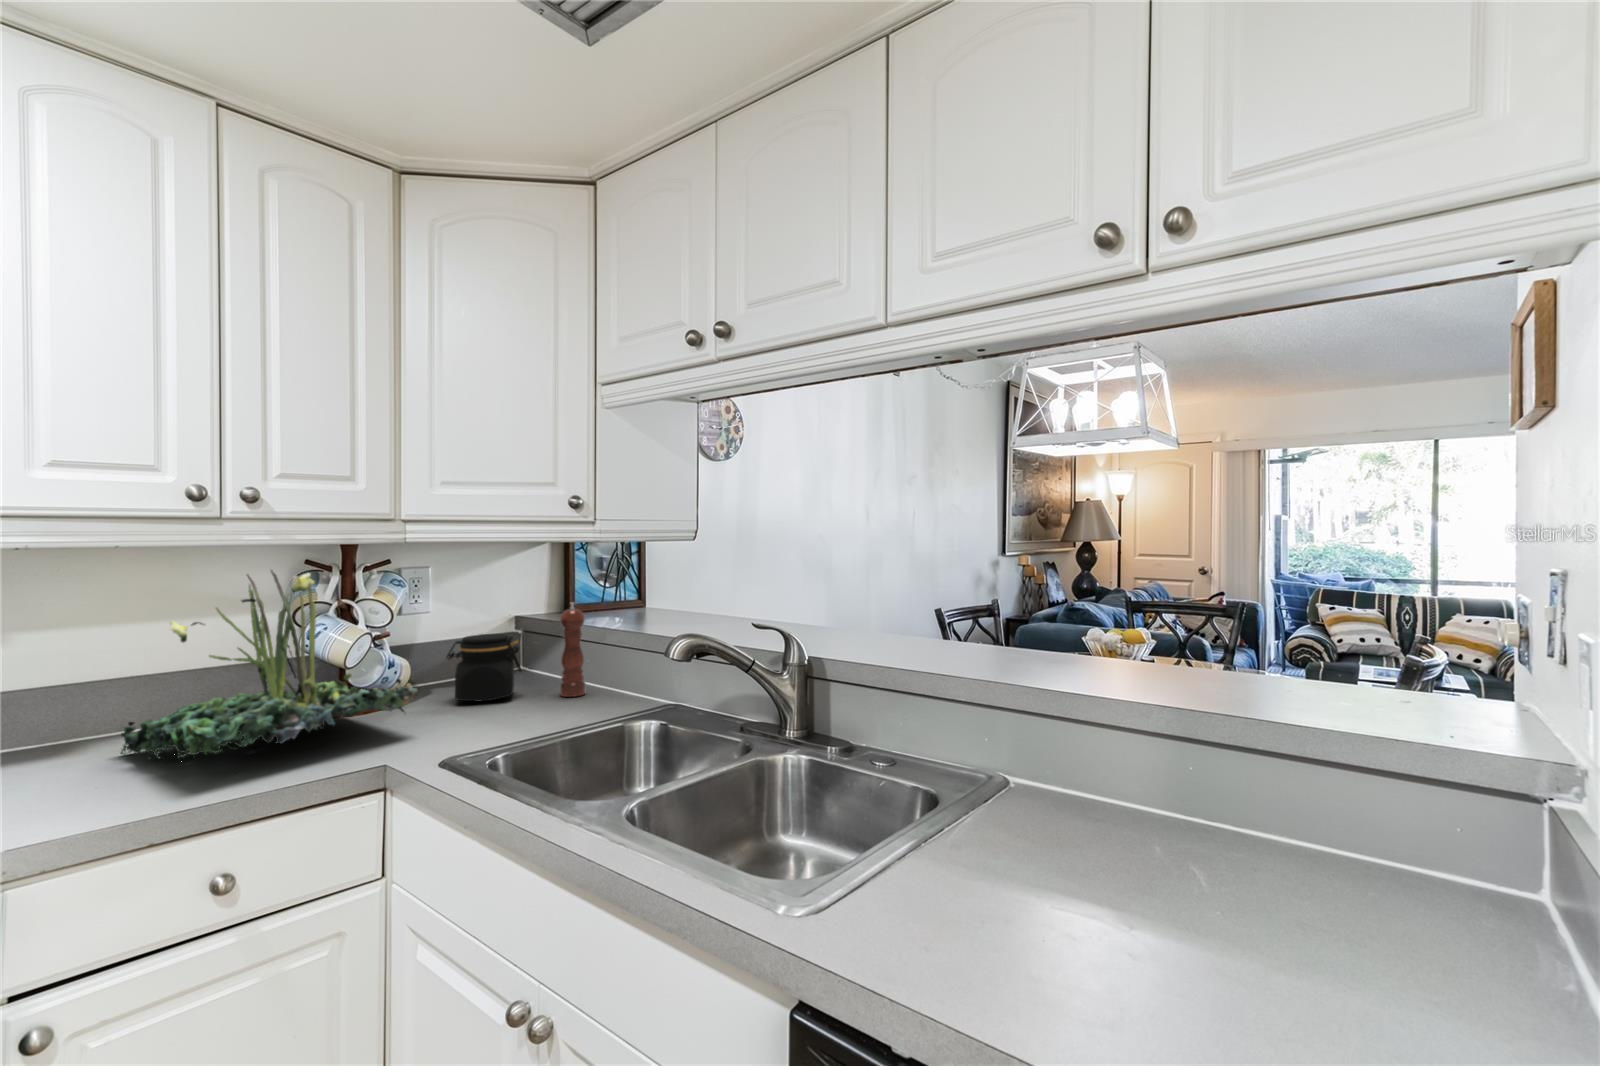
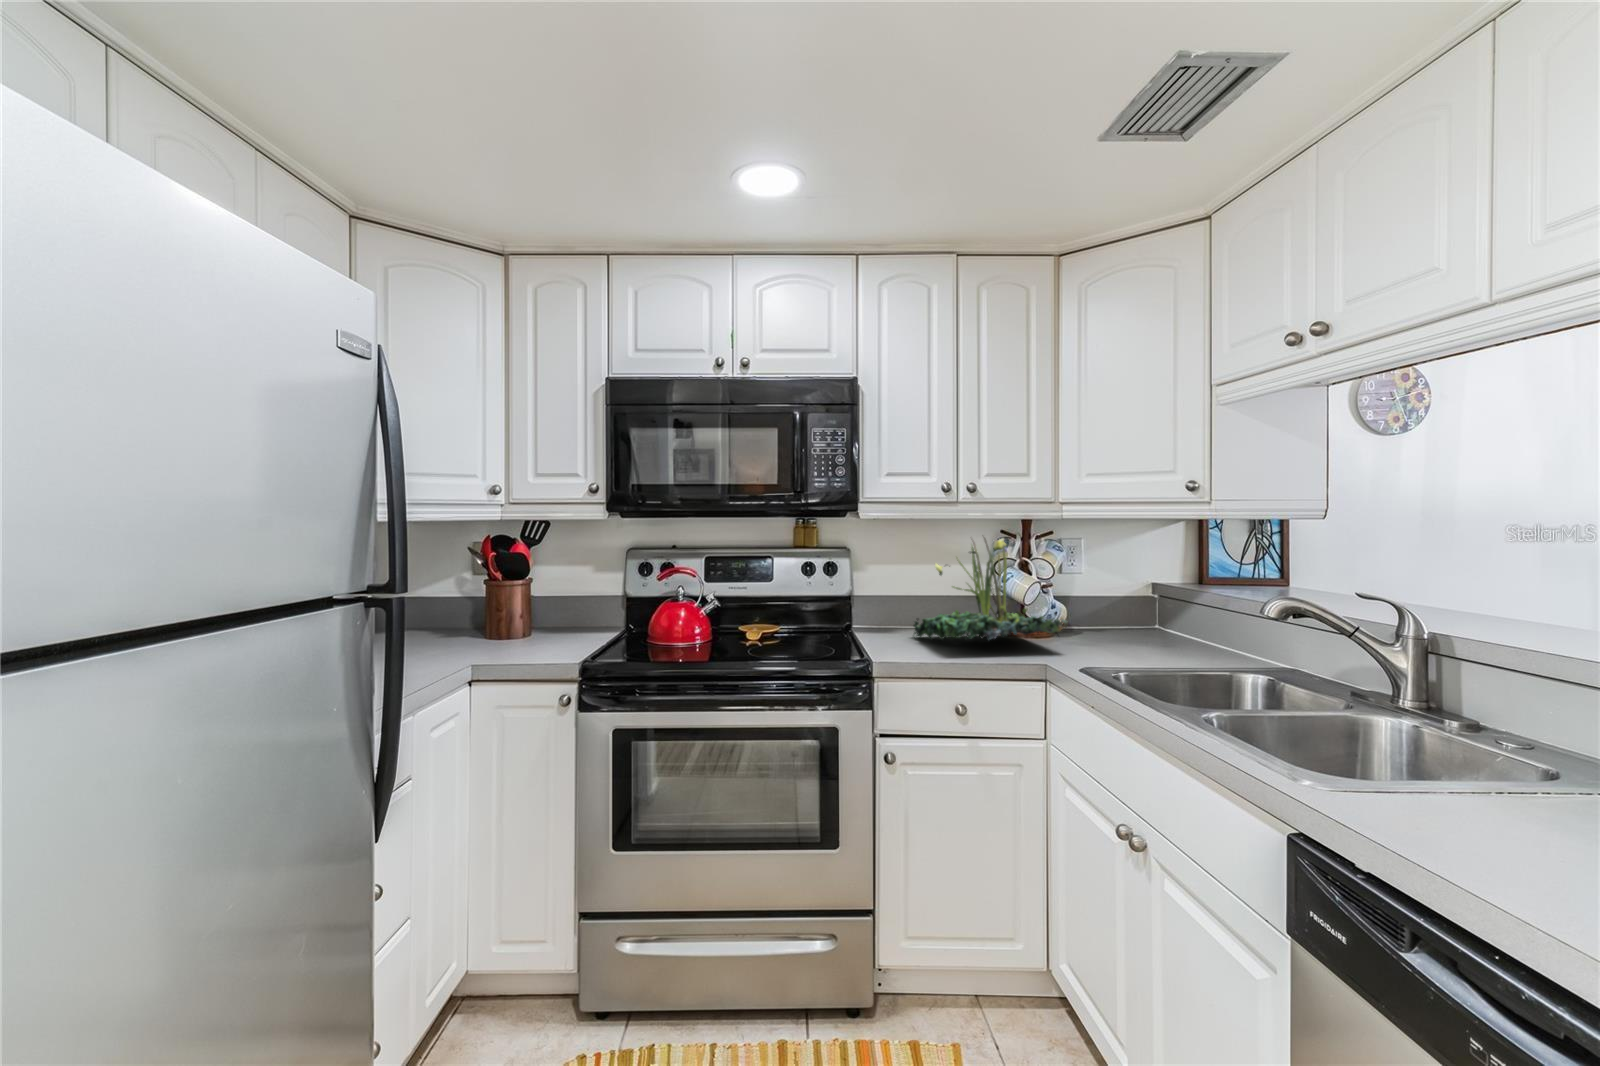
pepper mill: present [560,602,585,697] -> none [1181,571,1205,651]
jar: present [447,634,521,702] -> none [1091,592,1150,643]

